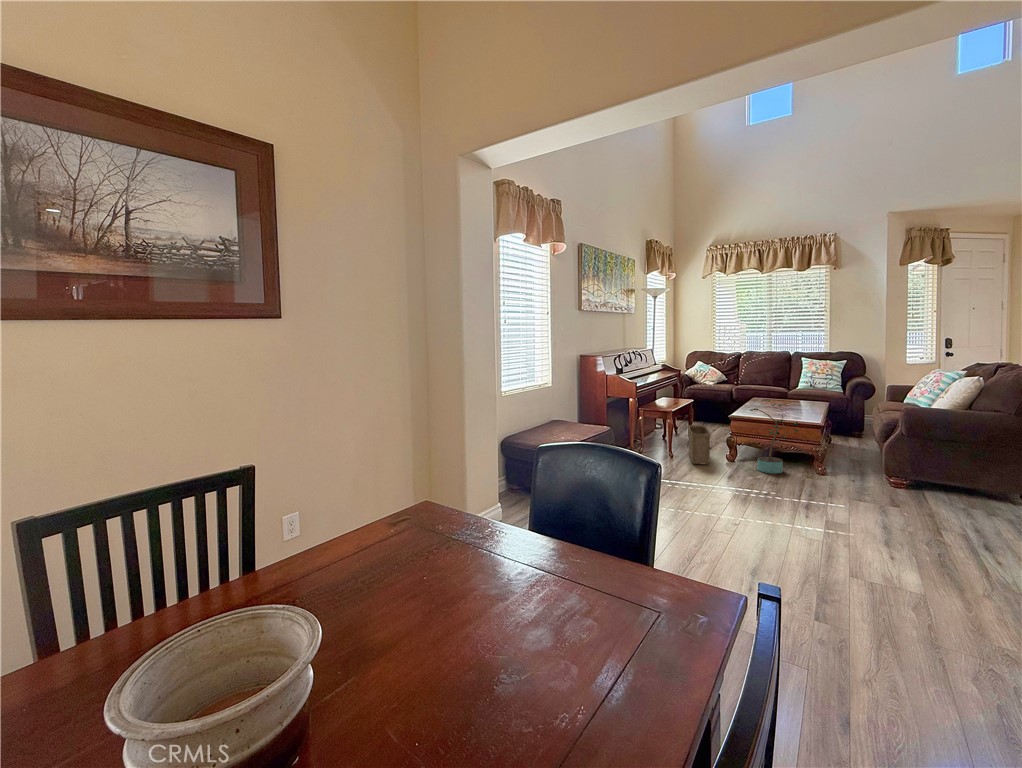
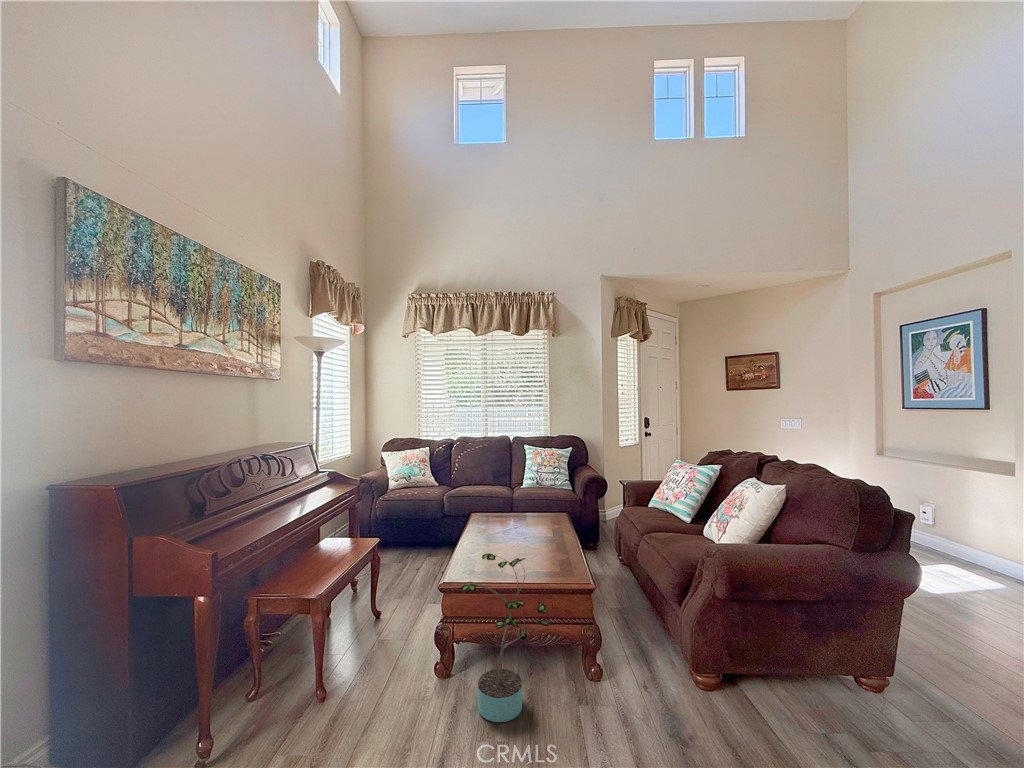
basket: present [687,425,711,464] -> none [341,601,392,721]

